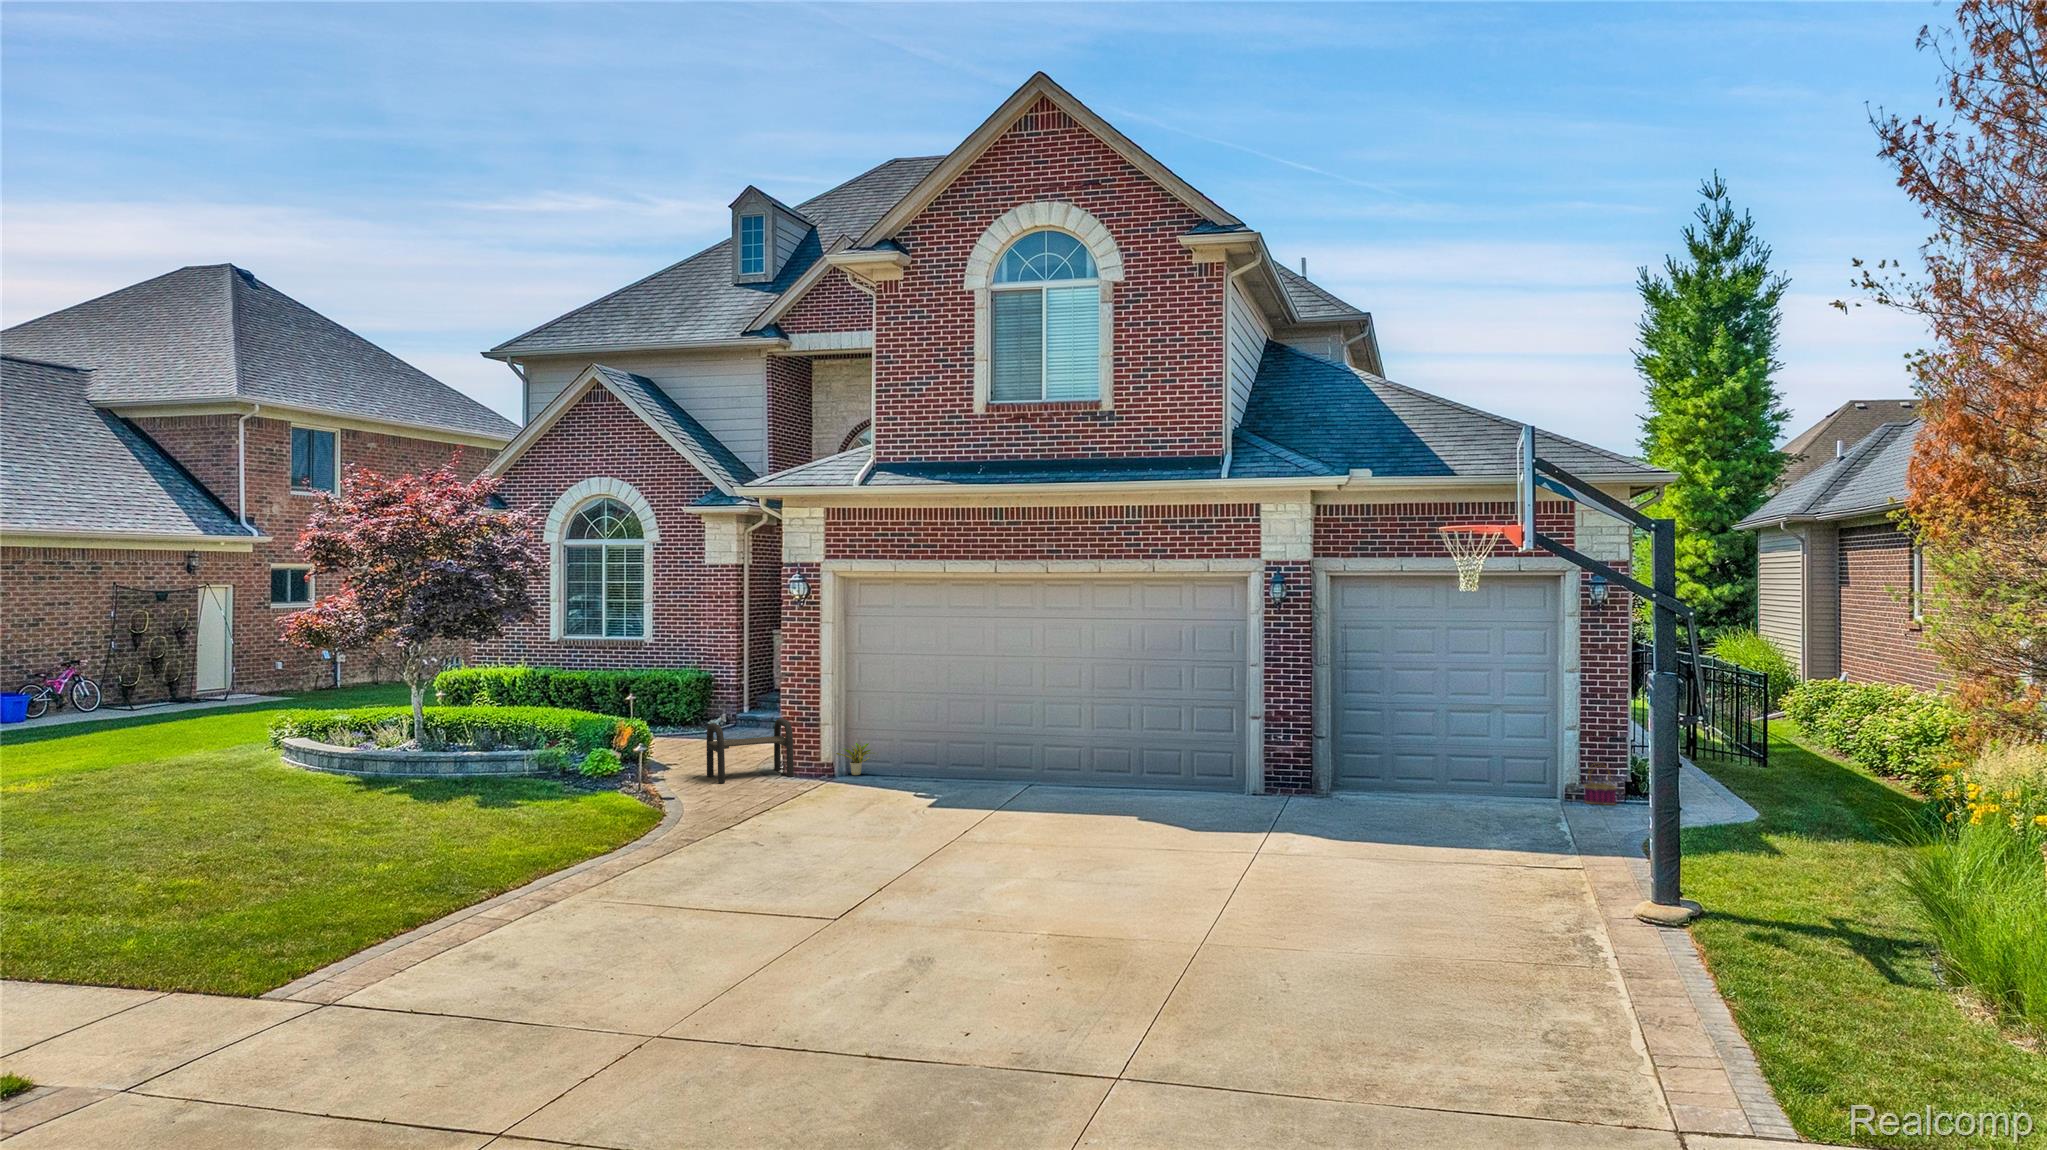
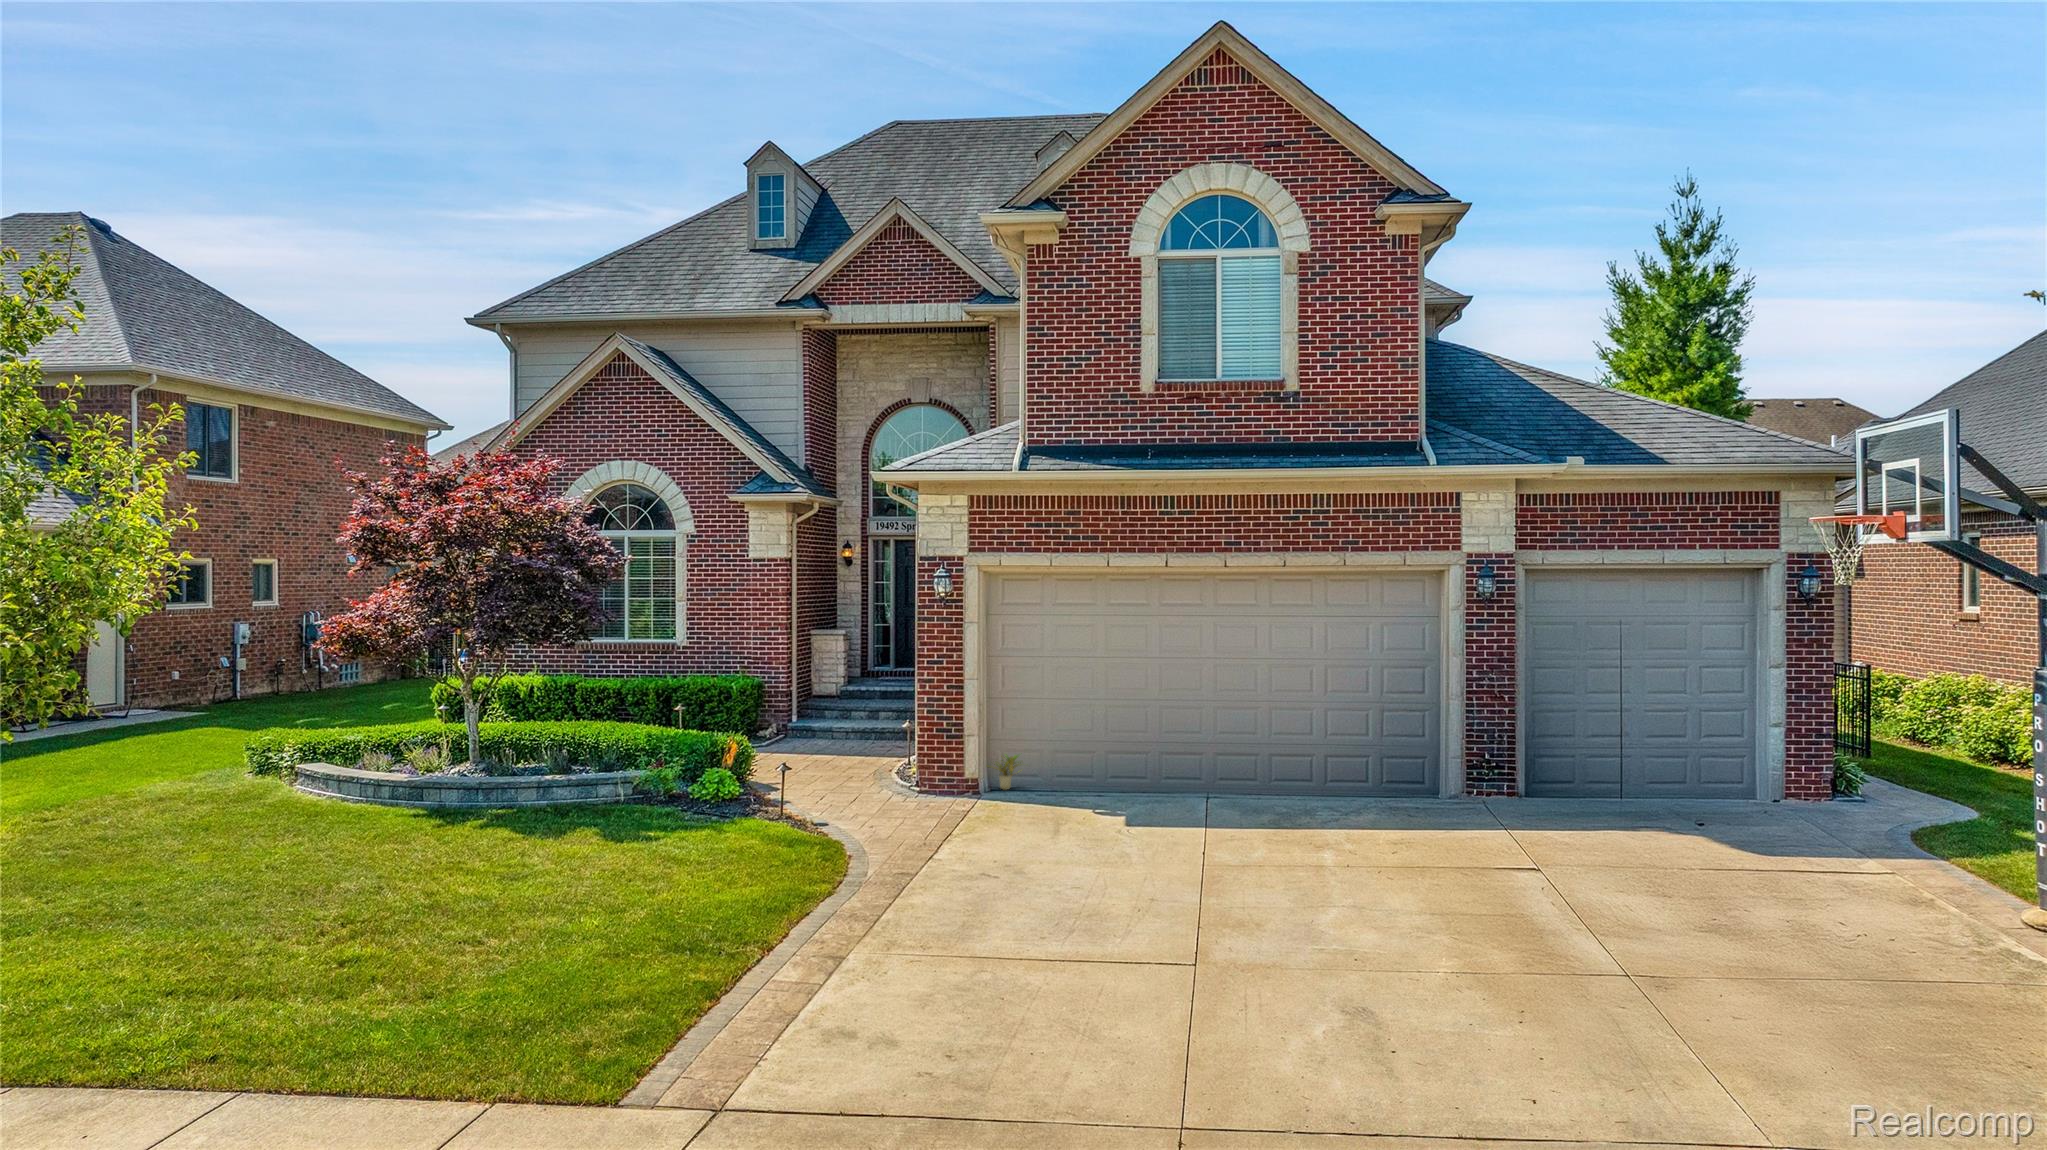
bench: present [707,718,794,783] -> none [840,728,939,802]
basket: present [1584,764,1617,805] -> none [1790,759,1827,801]

